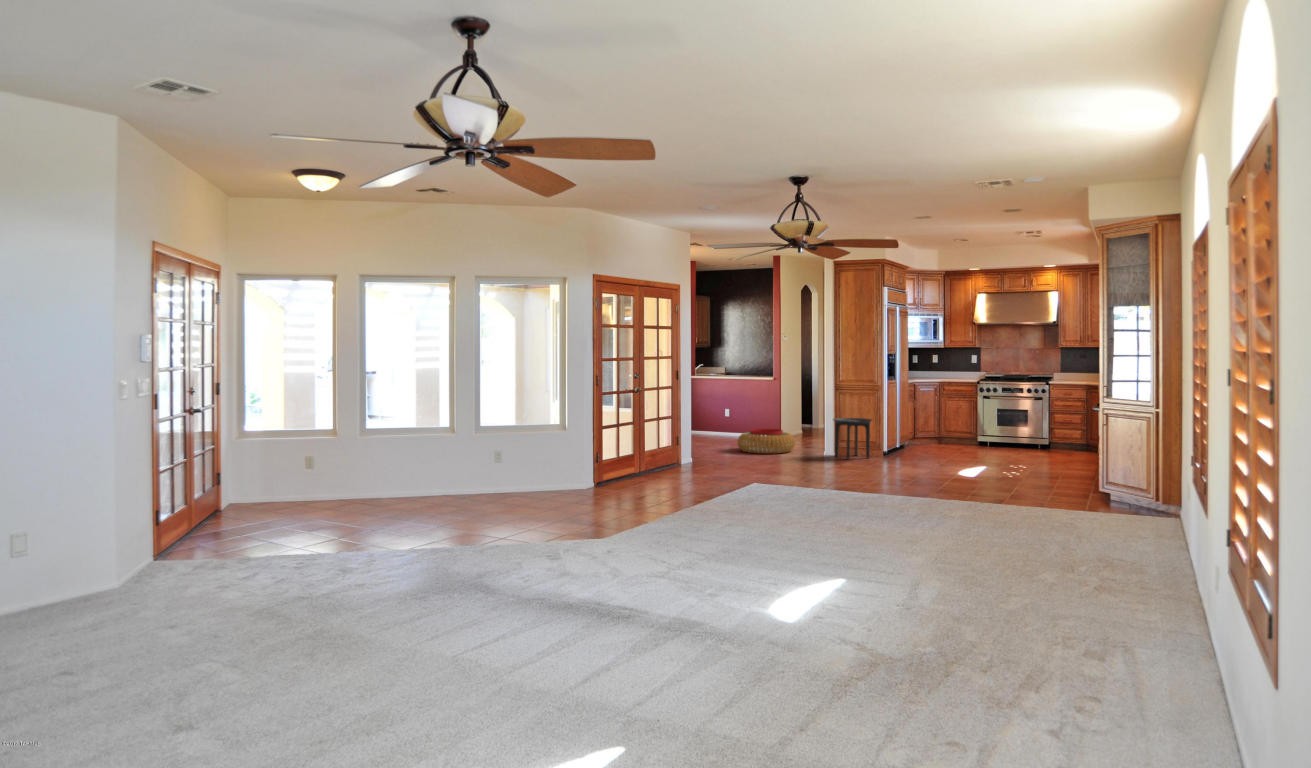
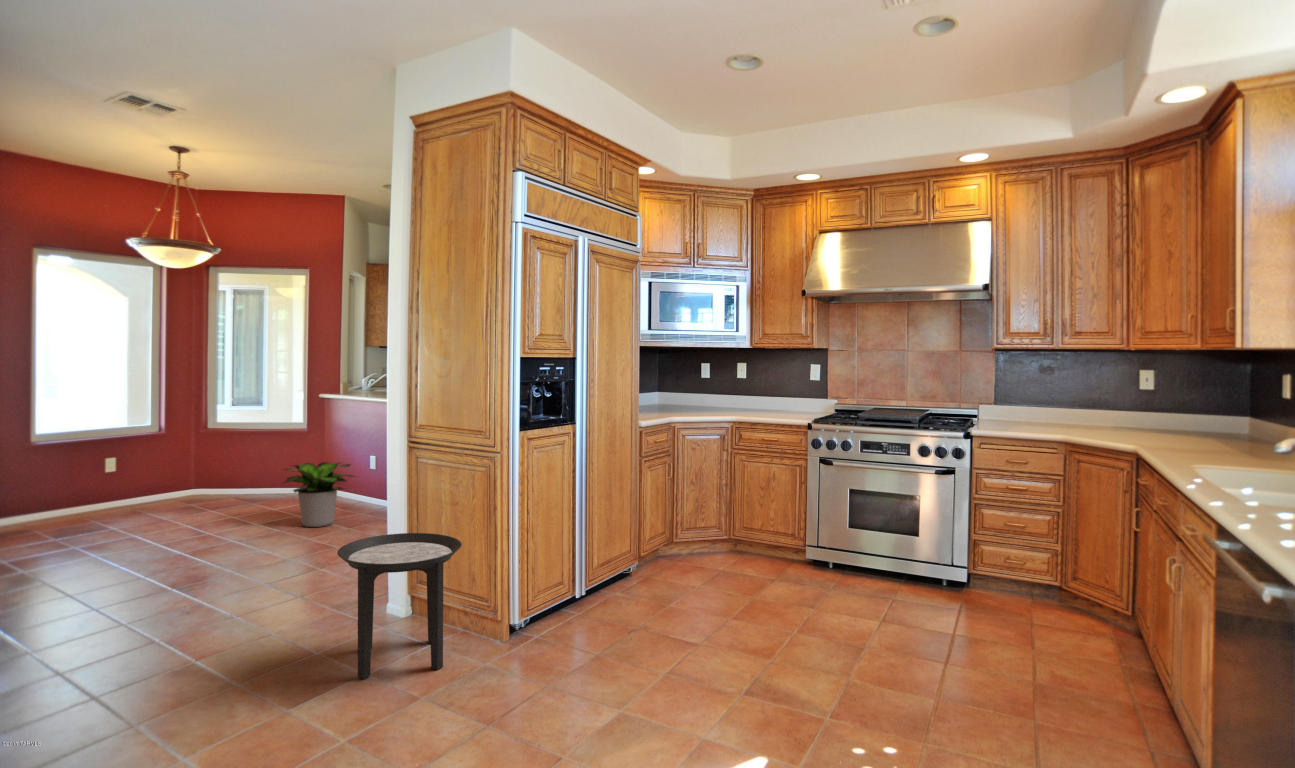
potted plant: none [711,409,745,439] -> present [286,462,352,527]
pouf: present [738,429,795,454] -> none [164,538,334,623]

